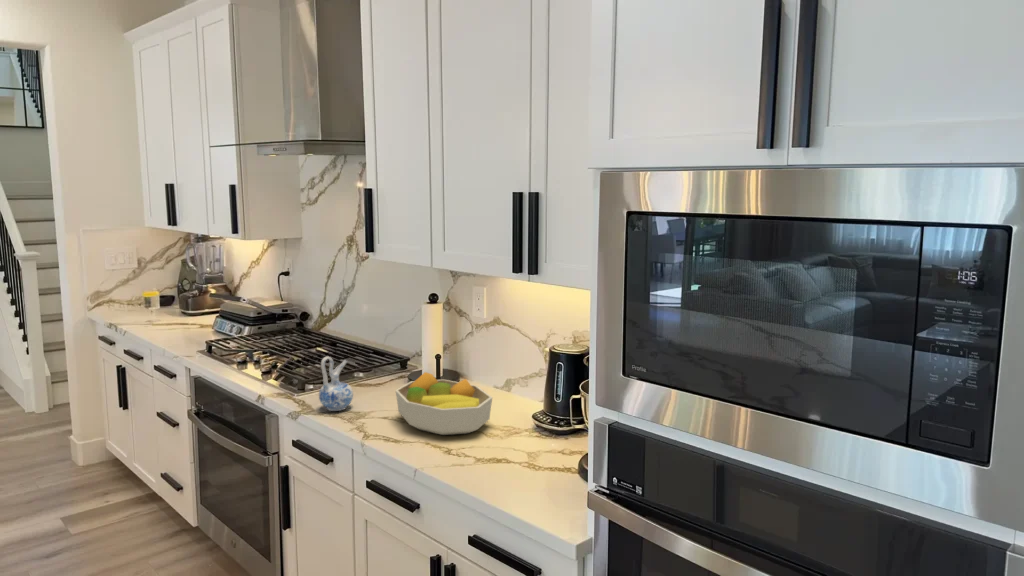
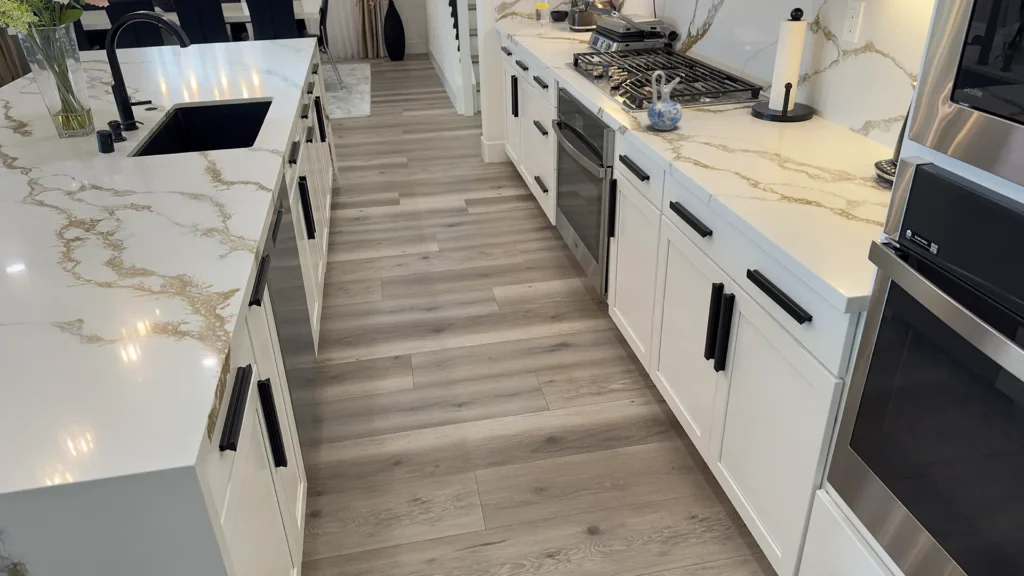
fruit bowl: present [396,372,492,435] -> none [721,97,827,170]

